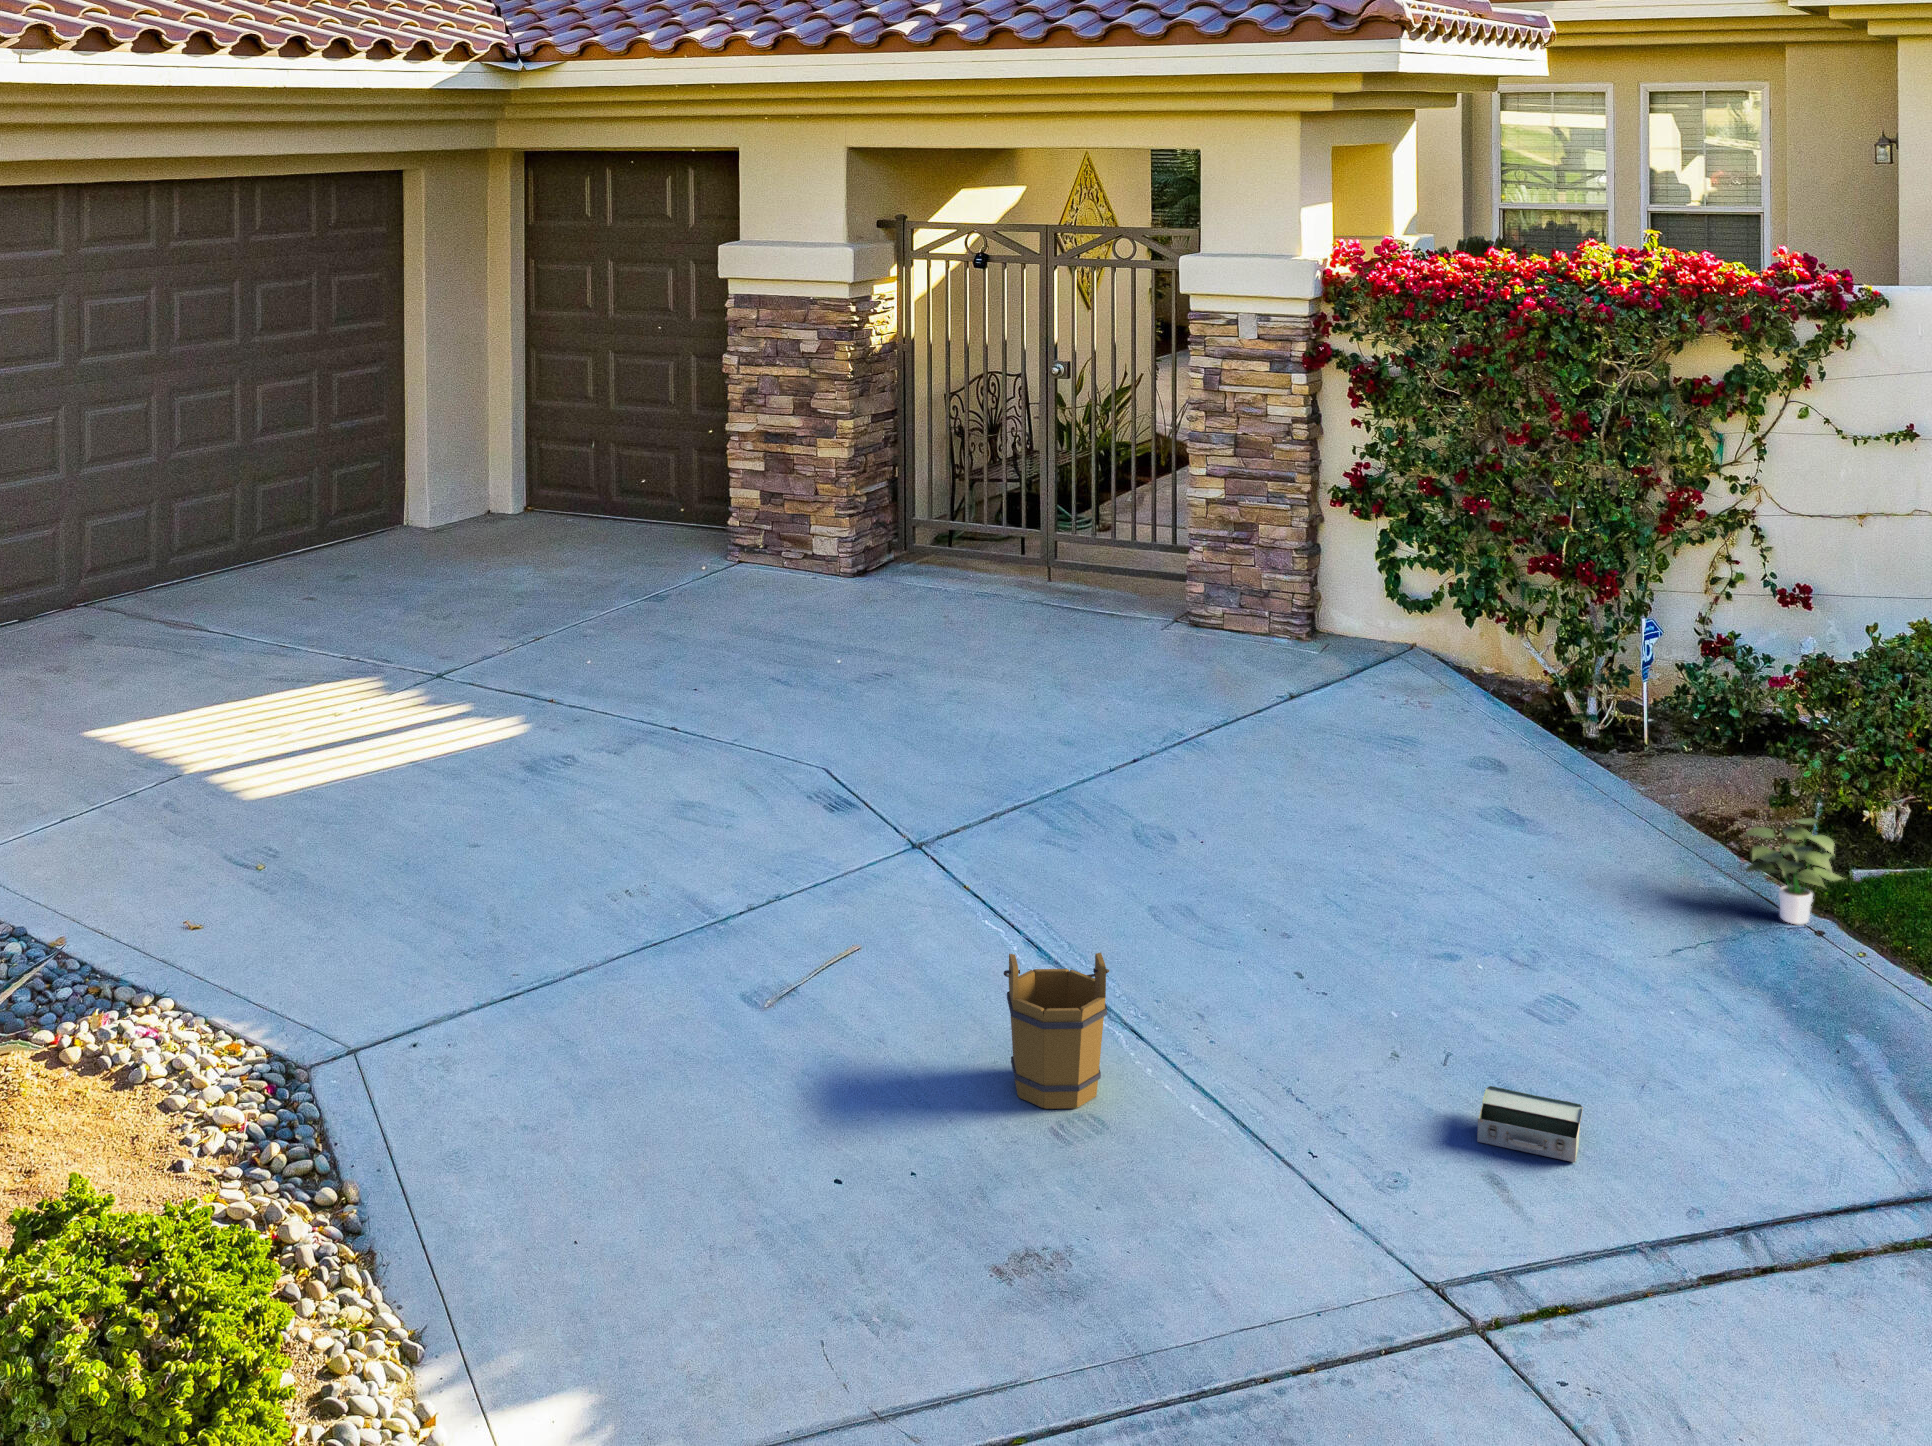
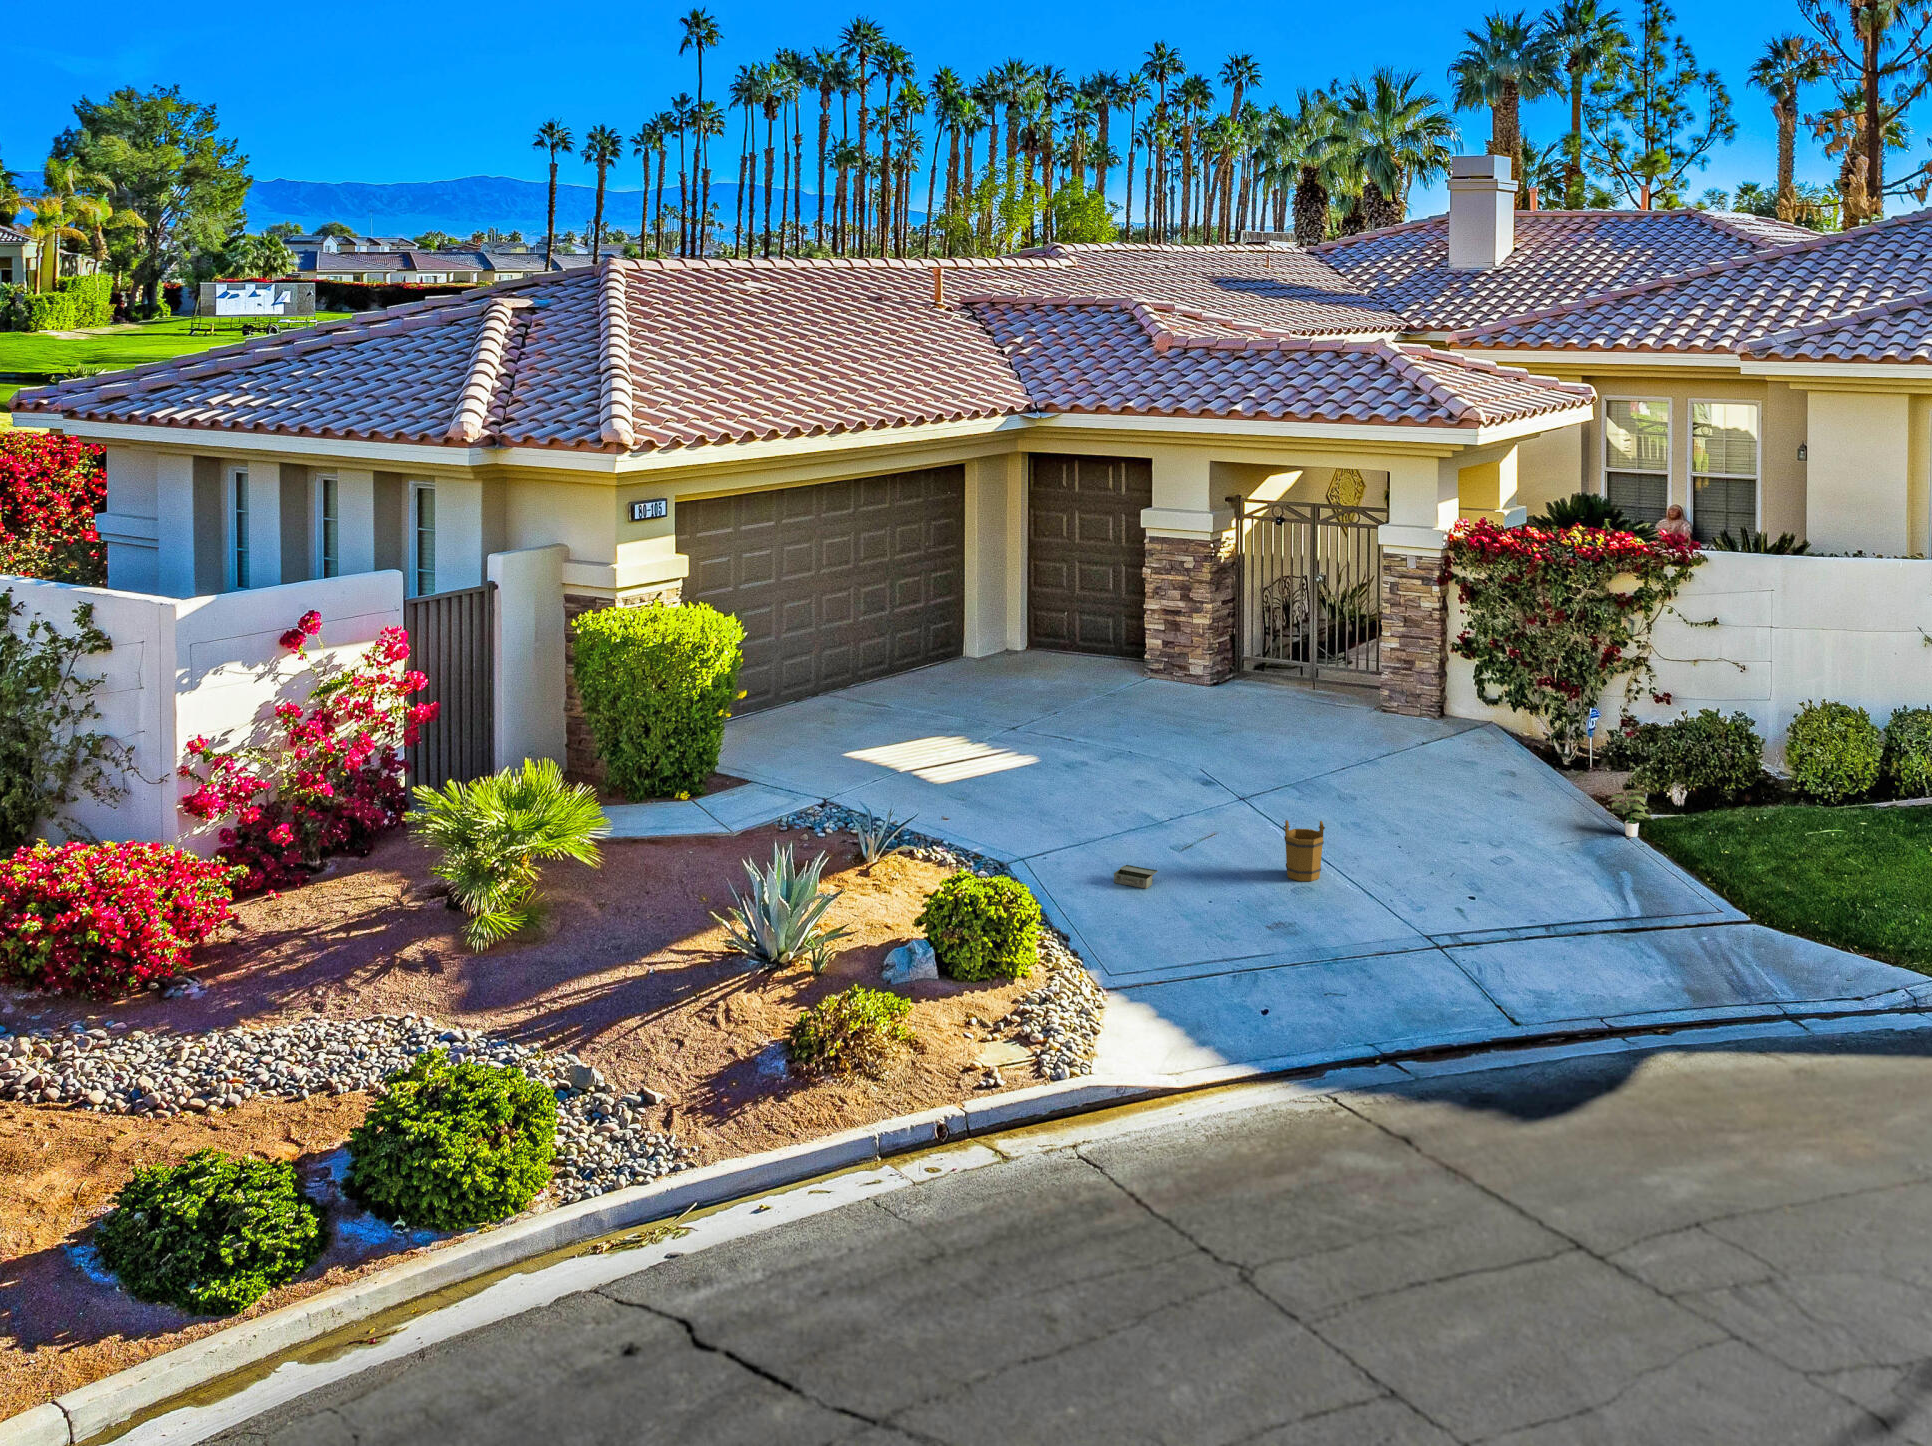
toolbox: present [1477,1086,1583,1162] -> present [1114,865,1158,889]

